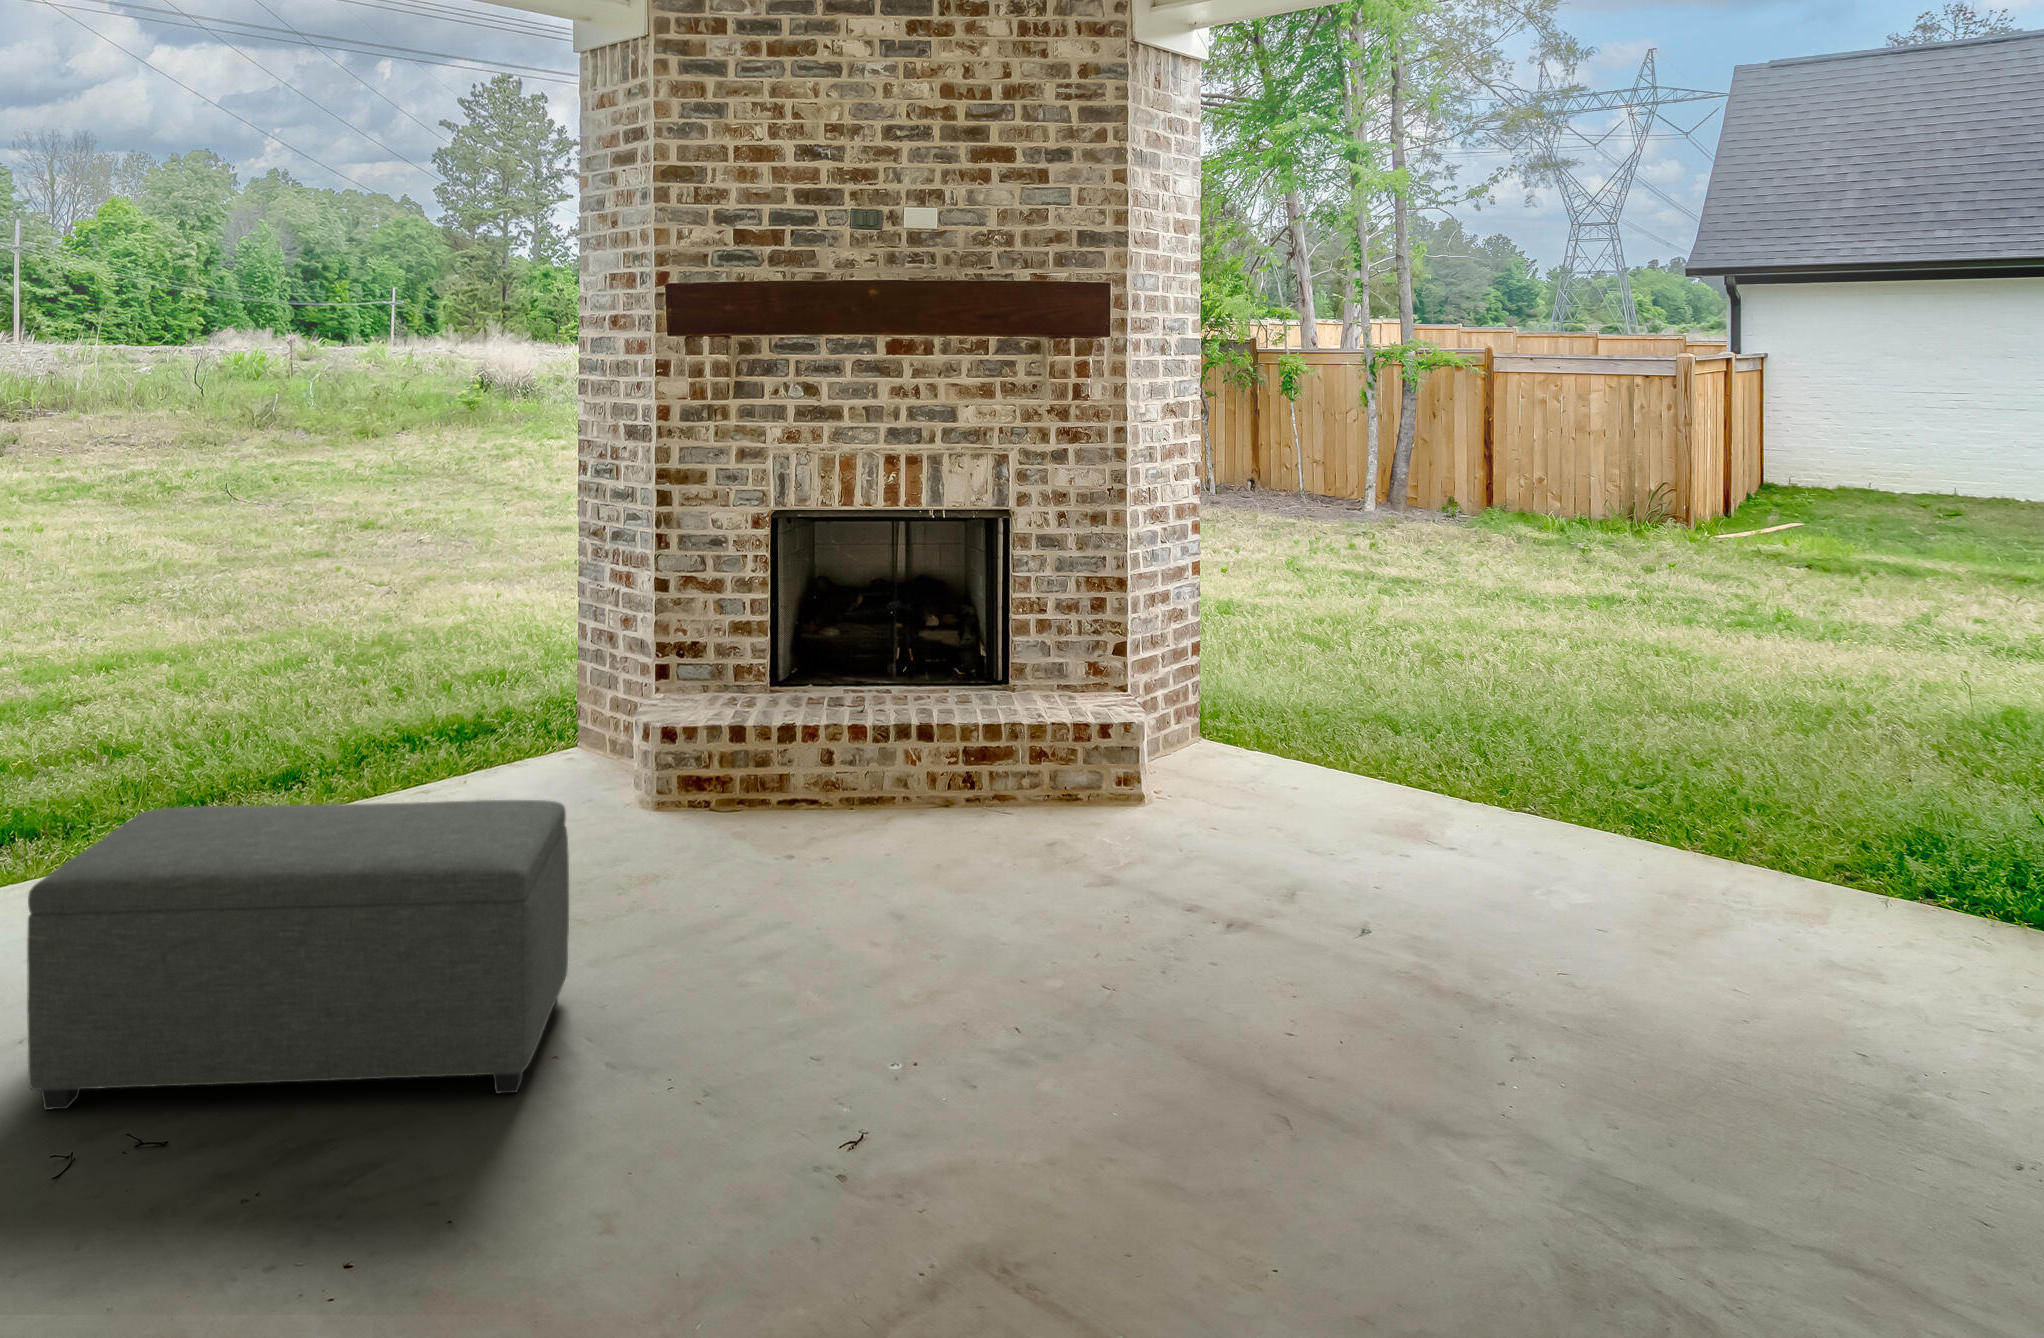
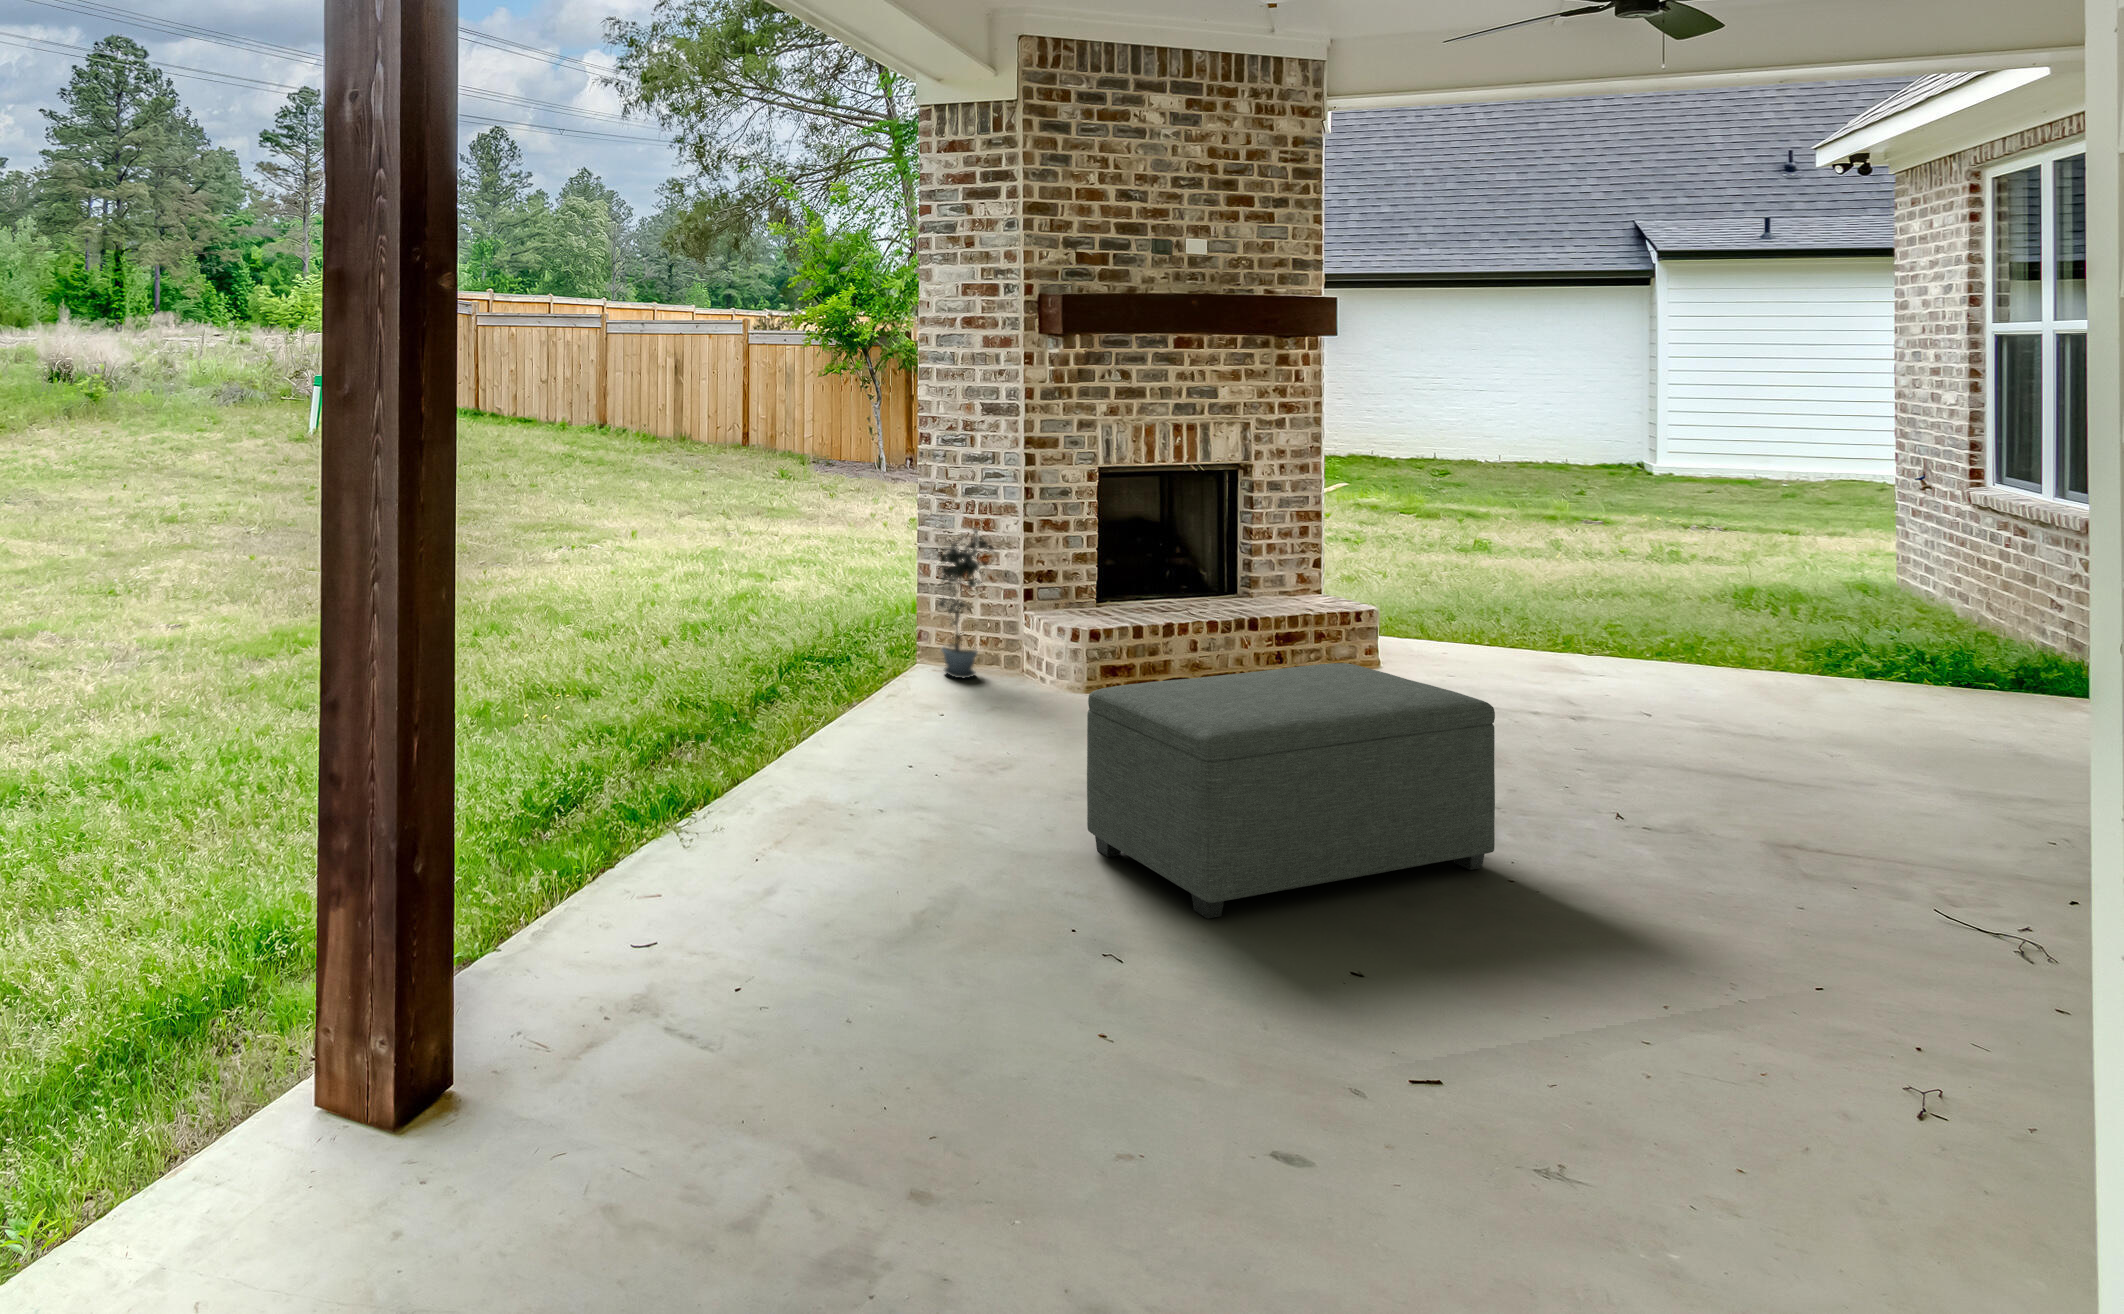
potted plant: none [502,586,611,775] -> present [935,530,993,678]

